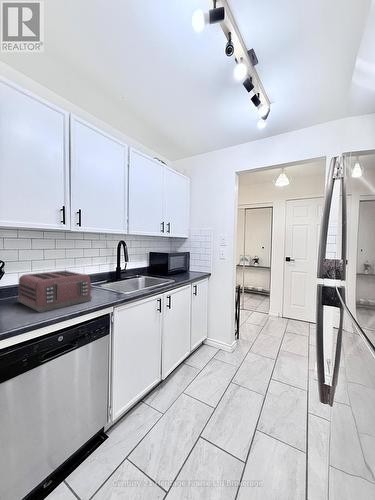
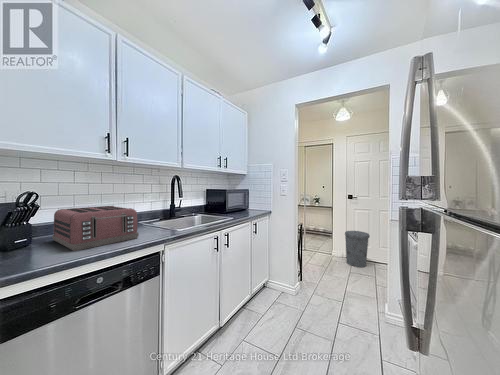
trash can: none [282,292,306,327] -> present [345,231,370,267]

